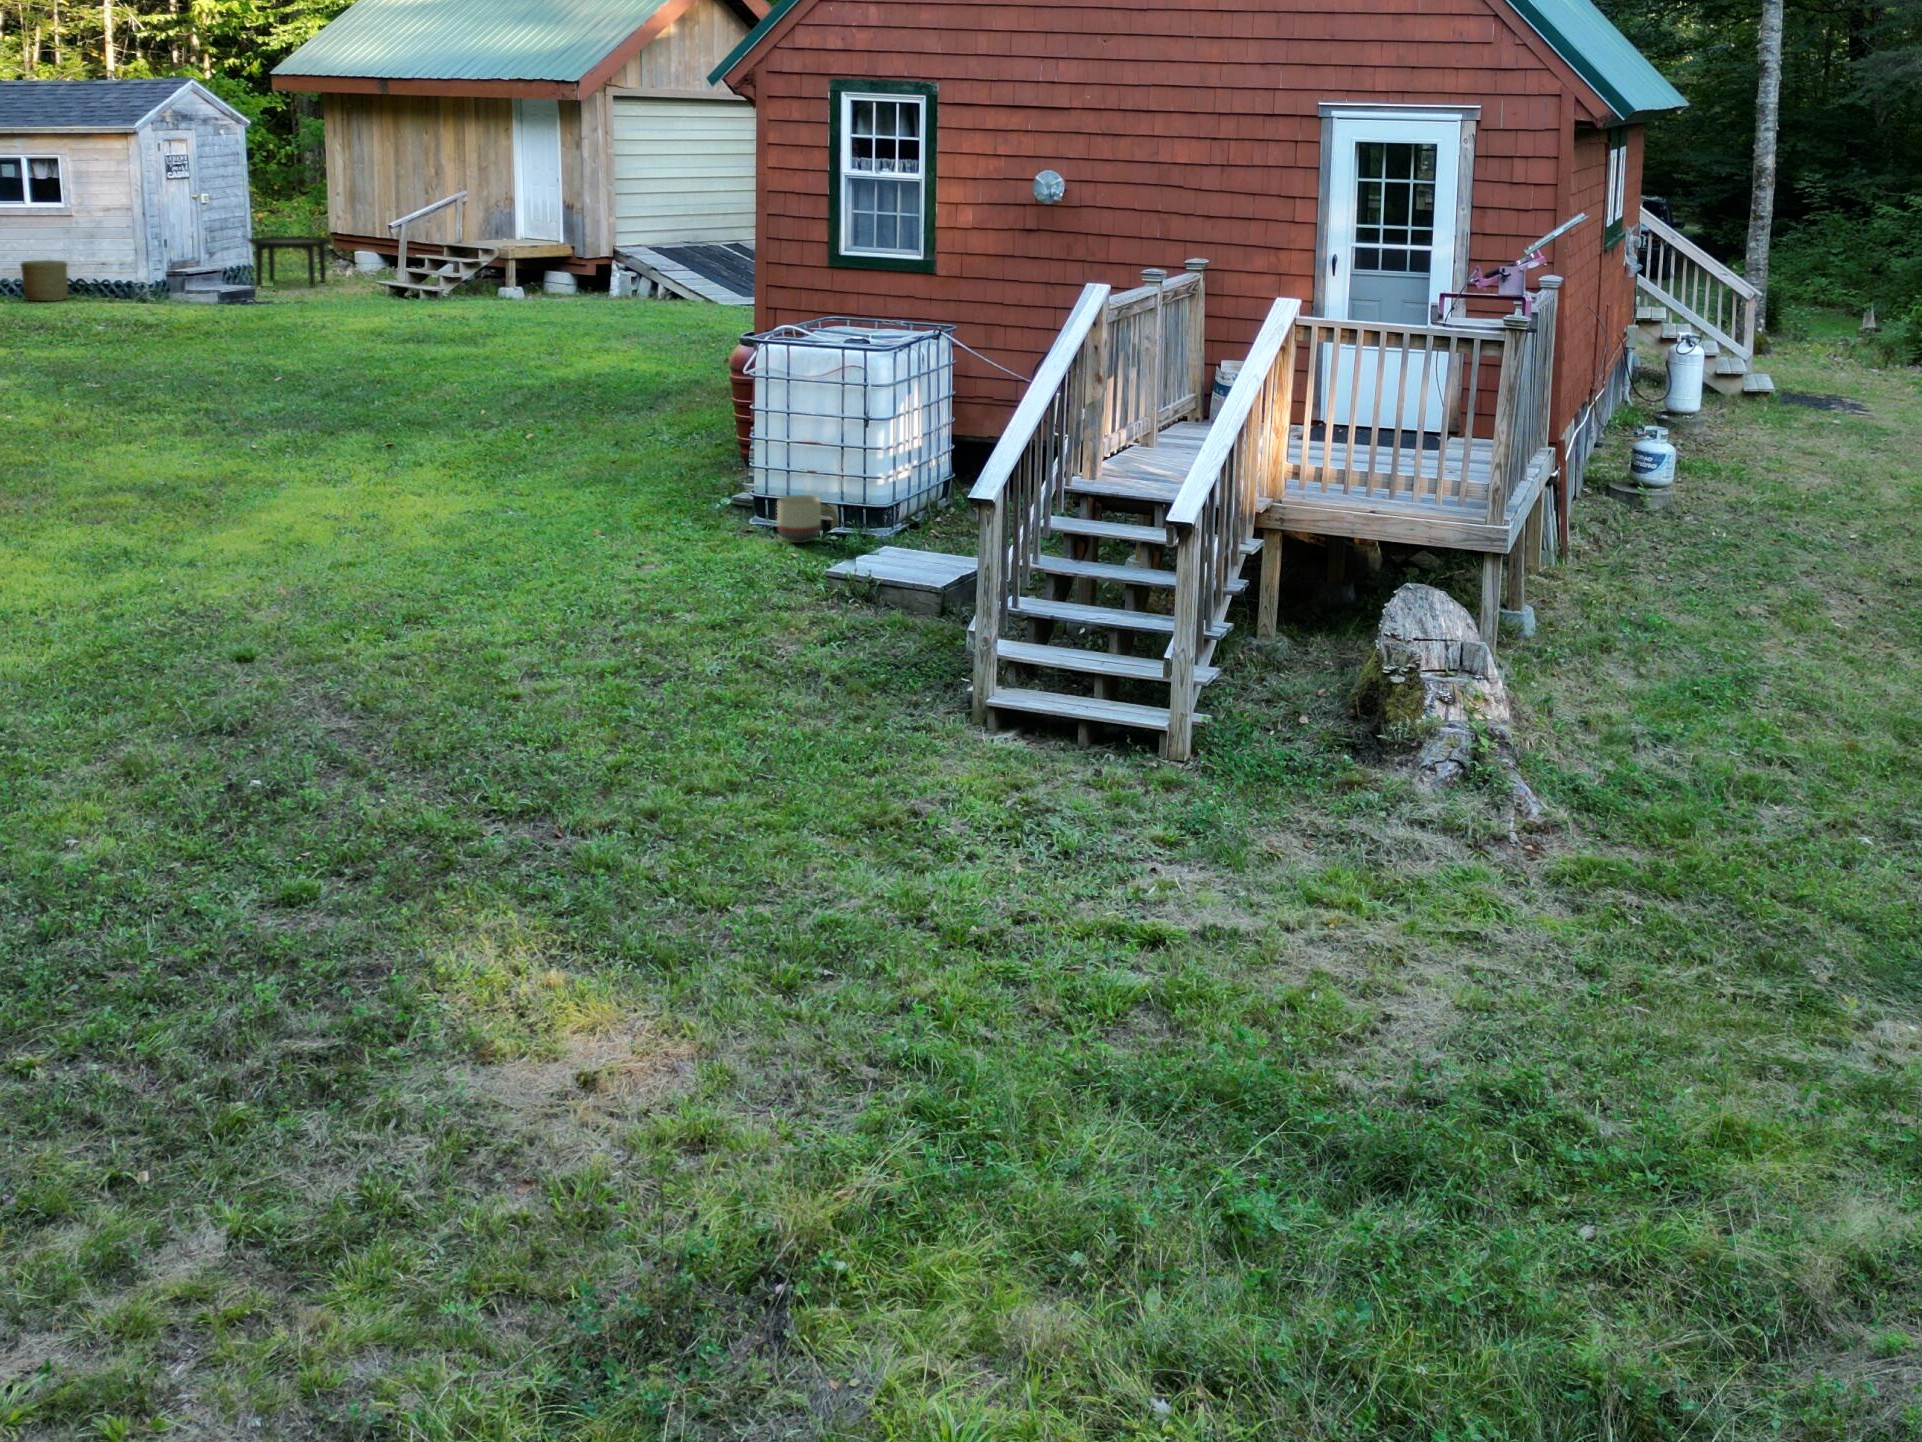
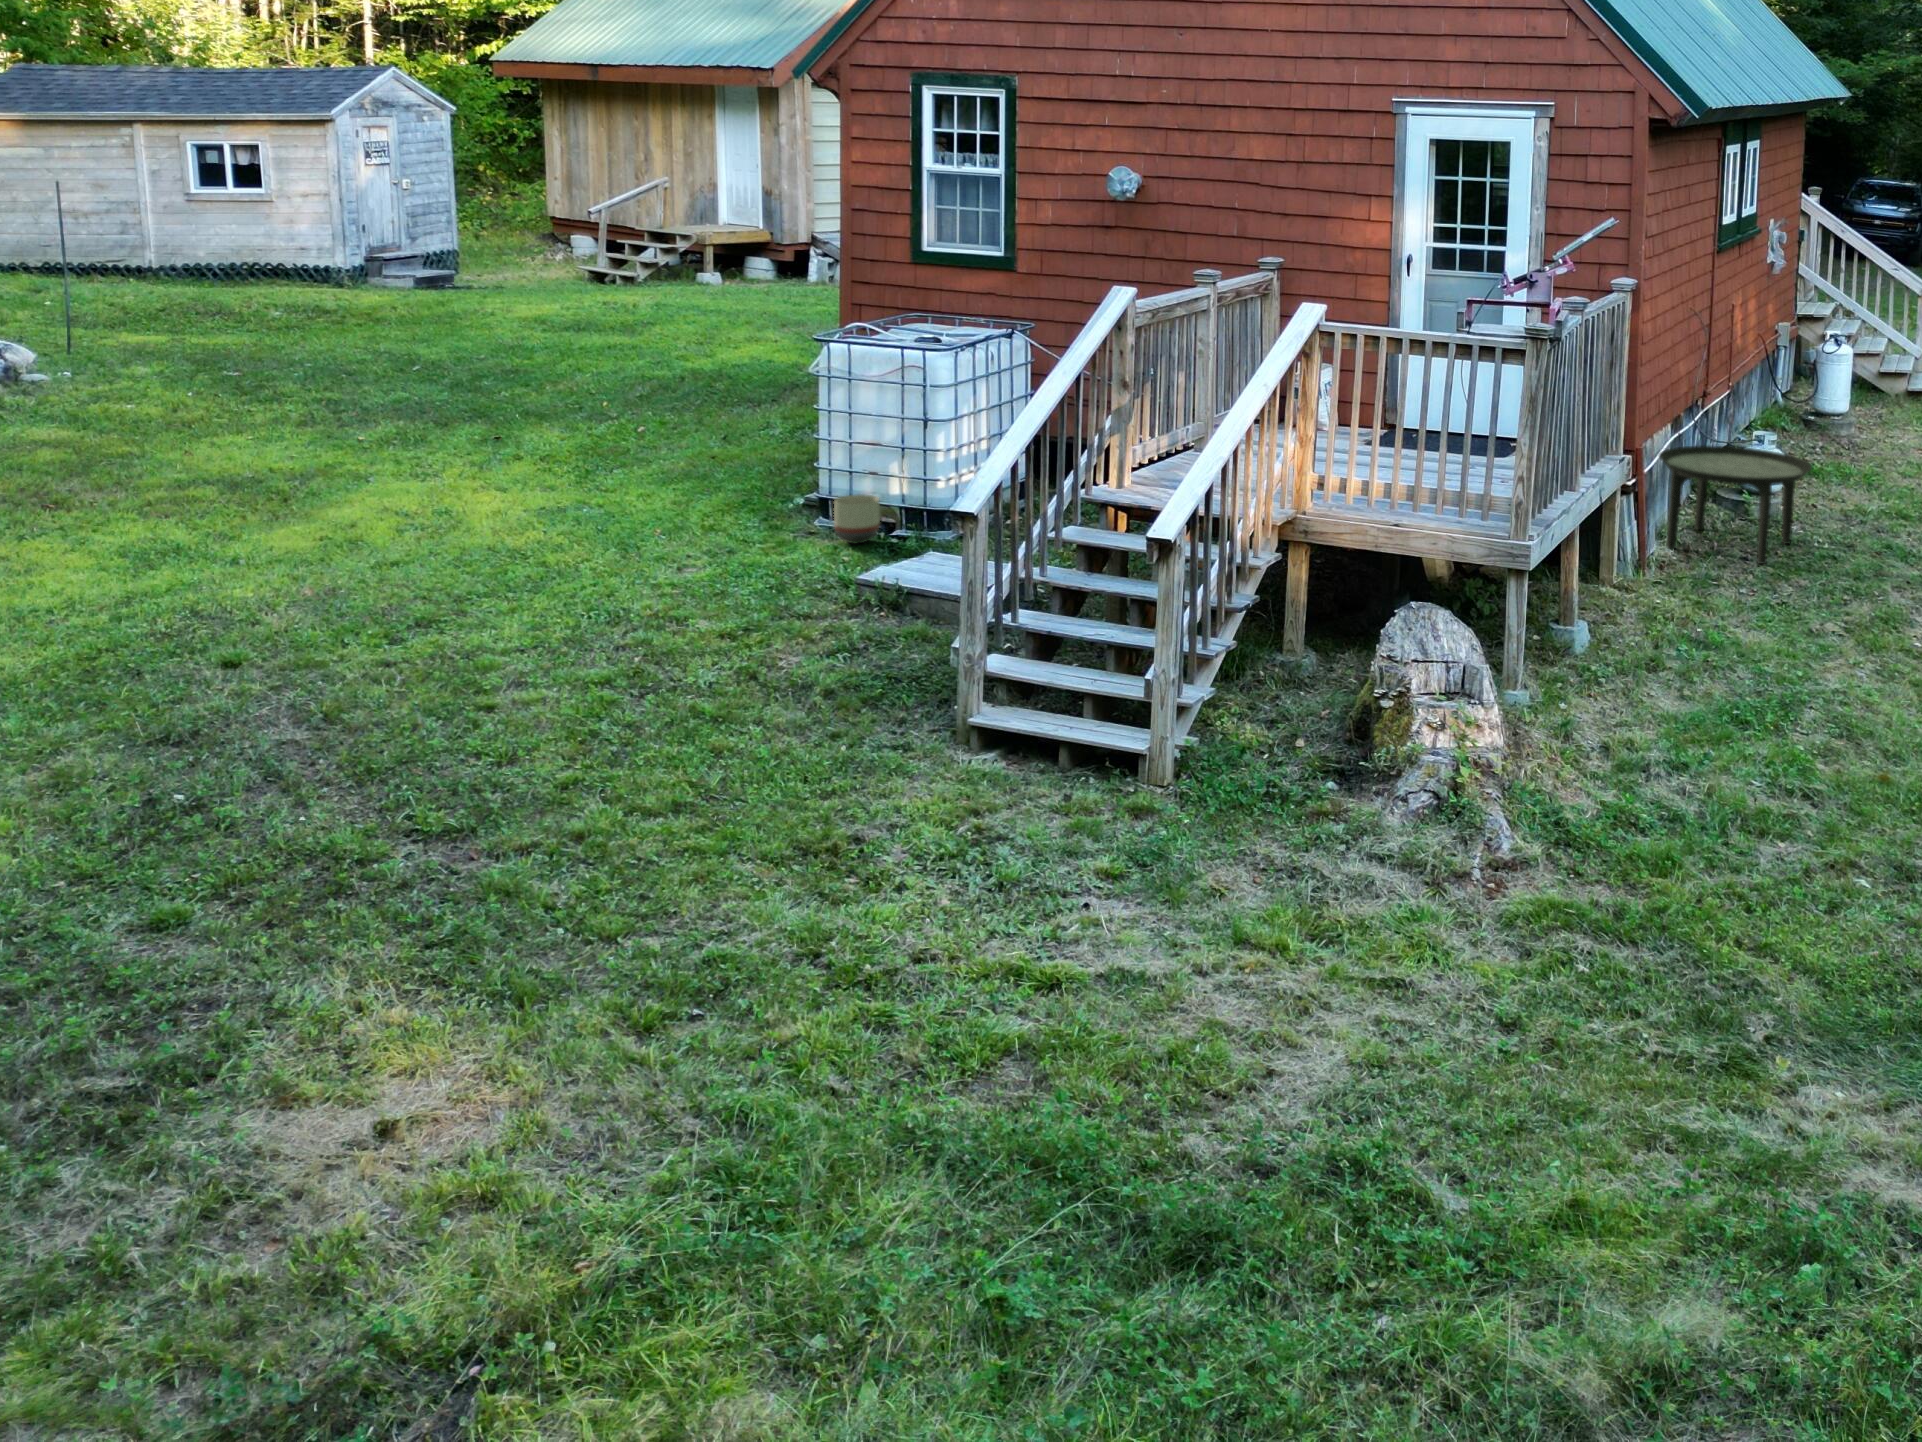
round table: present [248,236,332,287] -> present [1659,445,1812,564]
woven basket: present [21,260,68,301] -> none [221,244,268,284]

